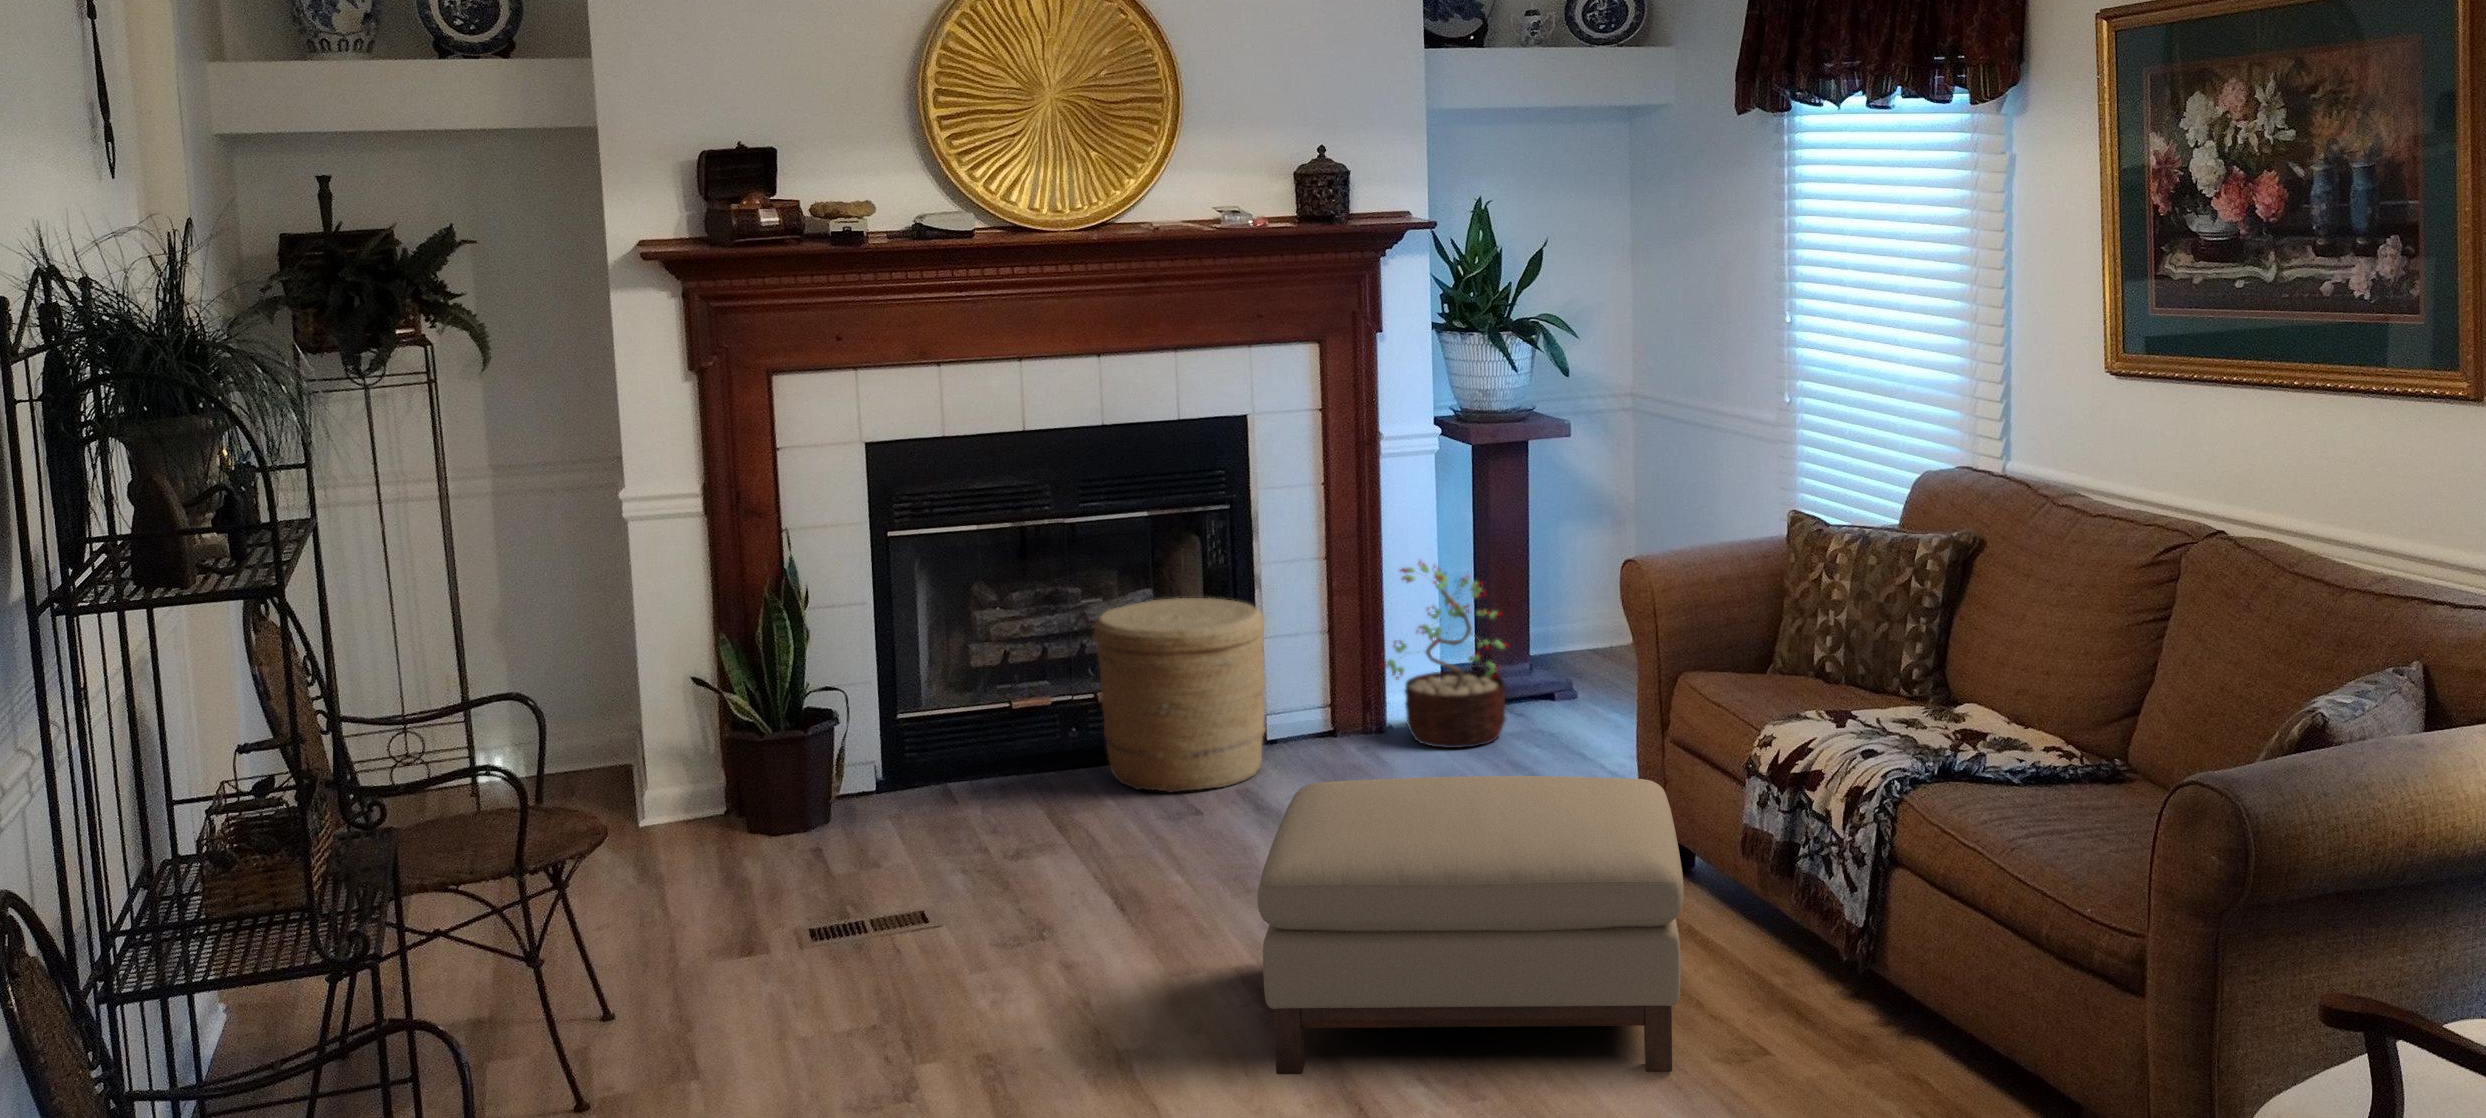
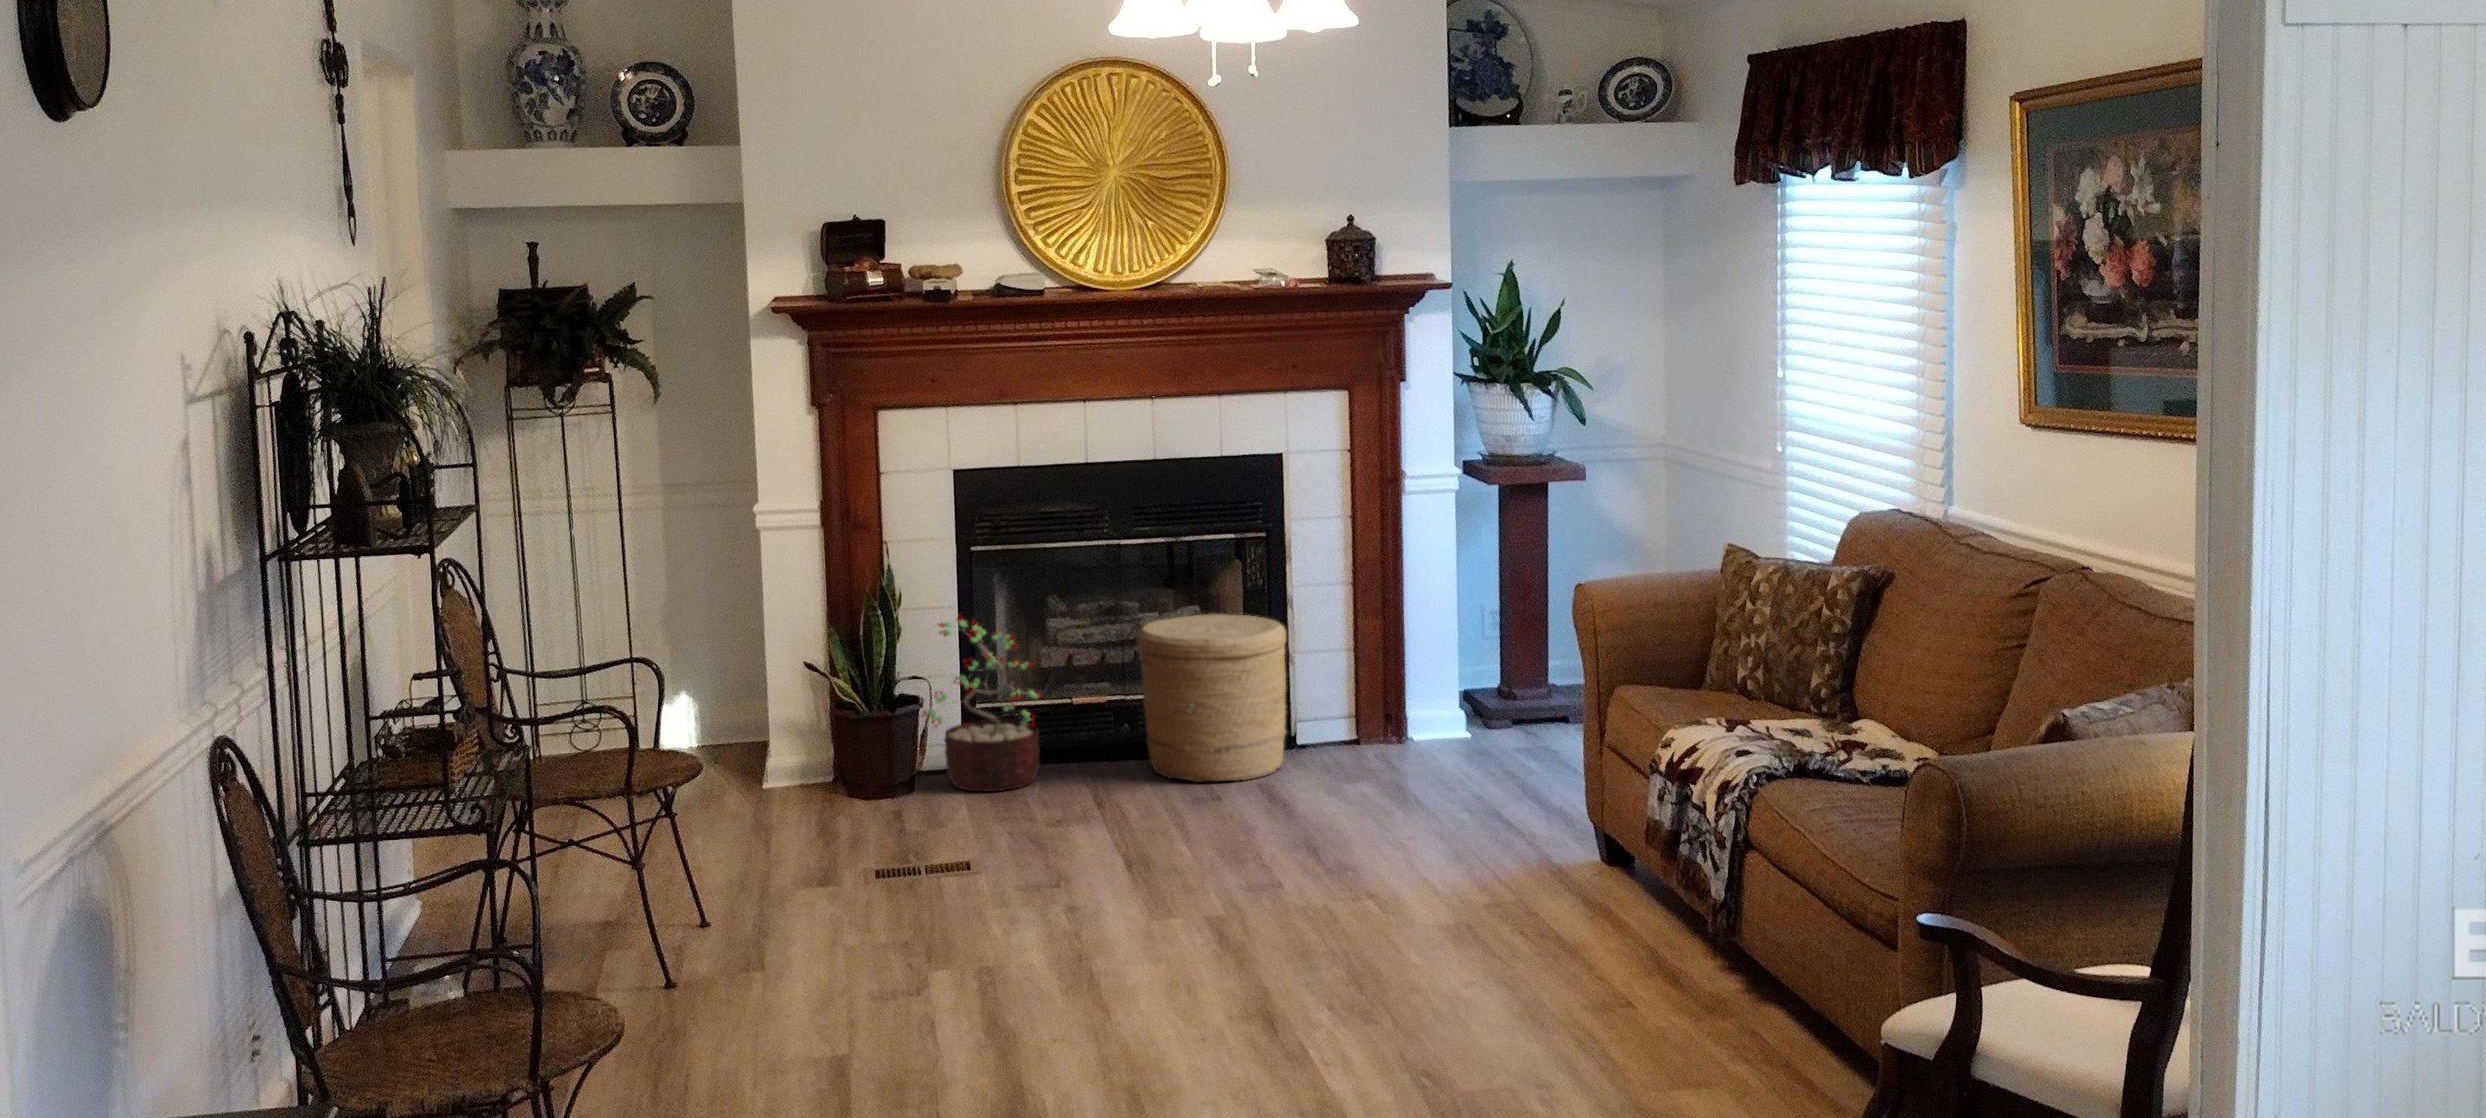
decorative plant: present [1383,562,1508,748] -> present [923,616,1041,792]
ottoman: present [1257,776,1684,1074] -> none [1190,761,1572,1015]

